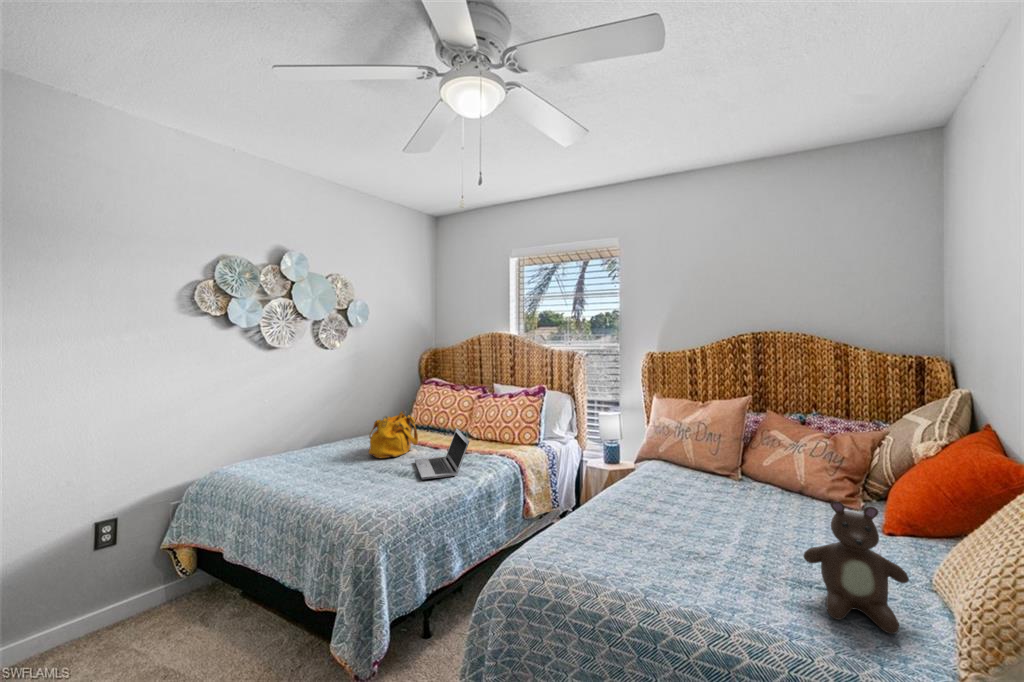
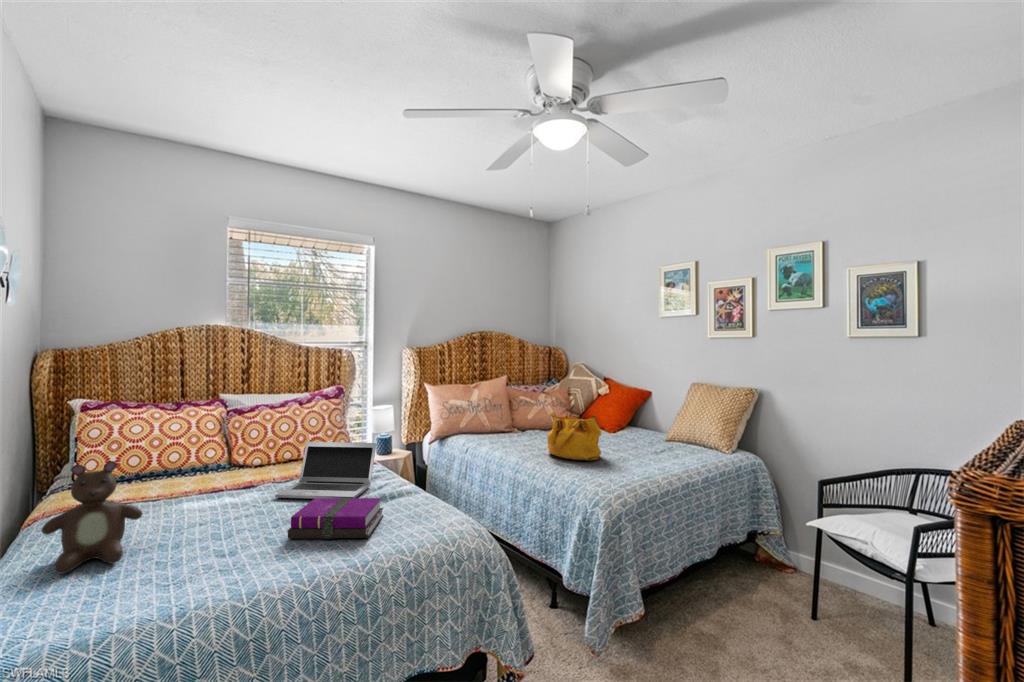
handbag: present [369,411,418,458] -> present [547,412,601,461]
notebook: none [347,468,399,506] -> present [288,498,383,539]
teddy bear: present [804,501,909,634] -> present [42,461,142,574]

